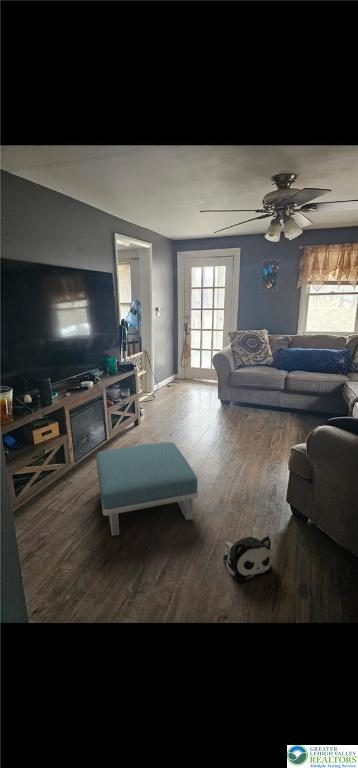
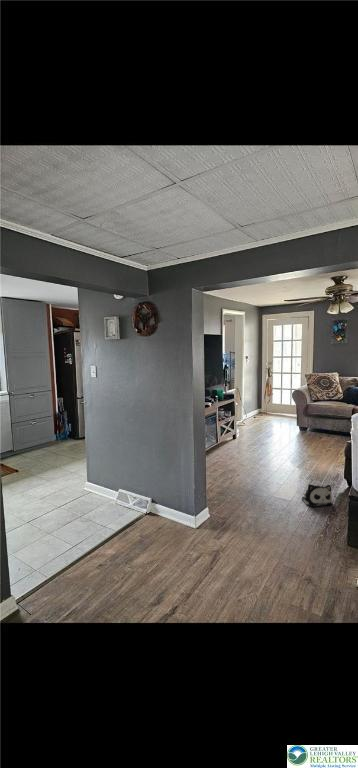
footstool: present [96,442,198,536] -> none [217,441,285,486]

